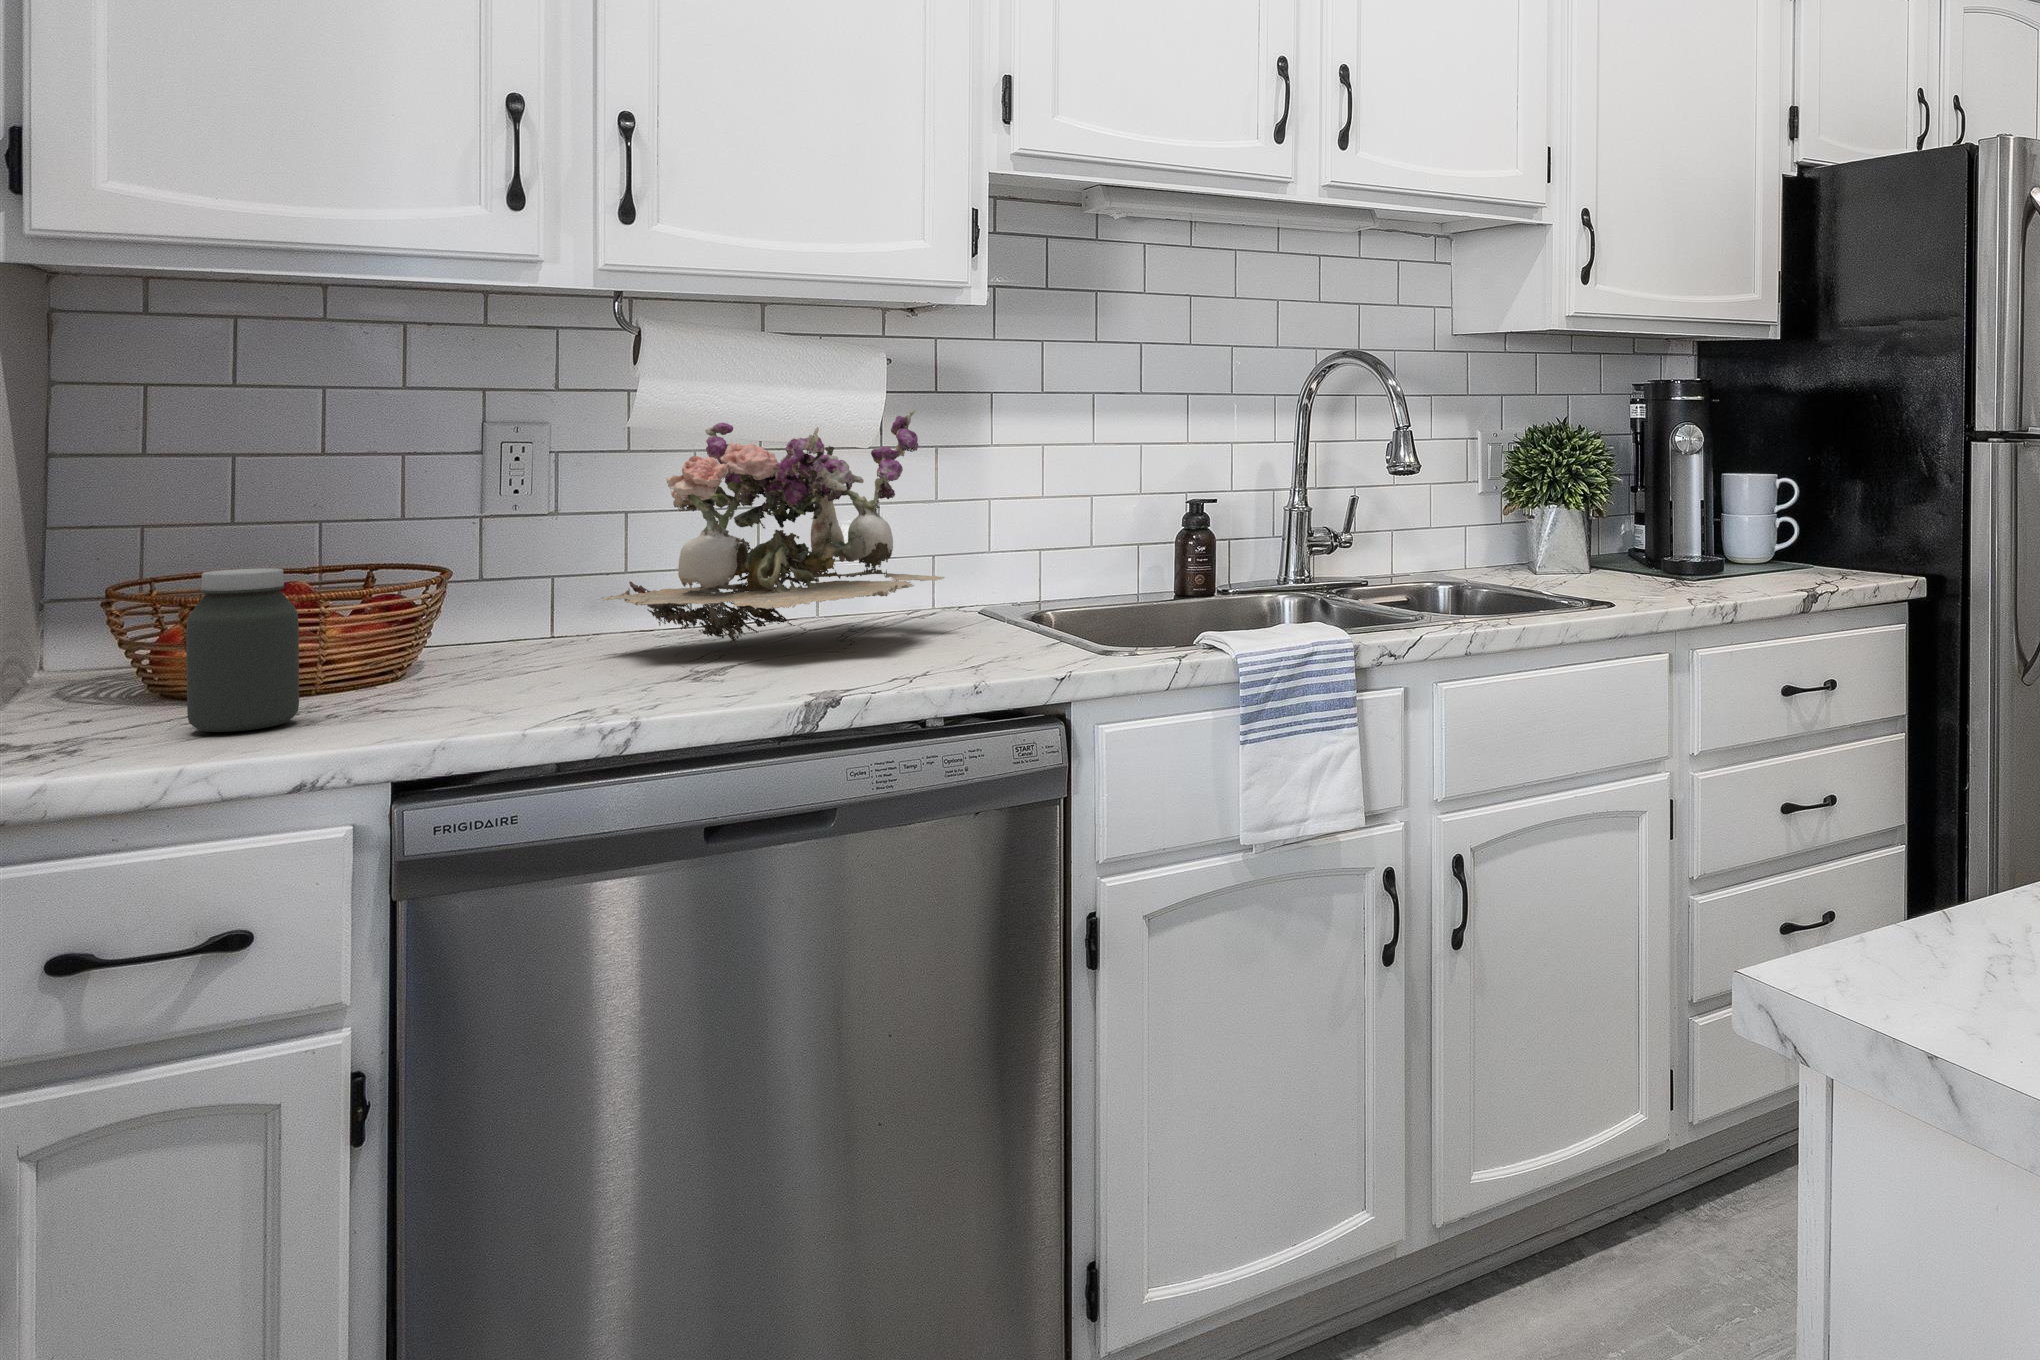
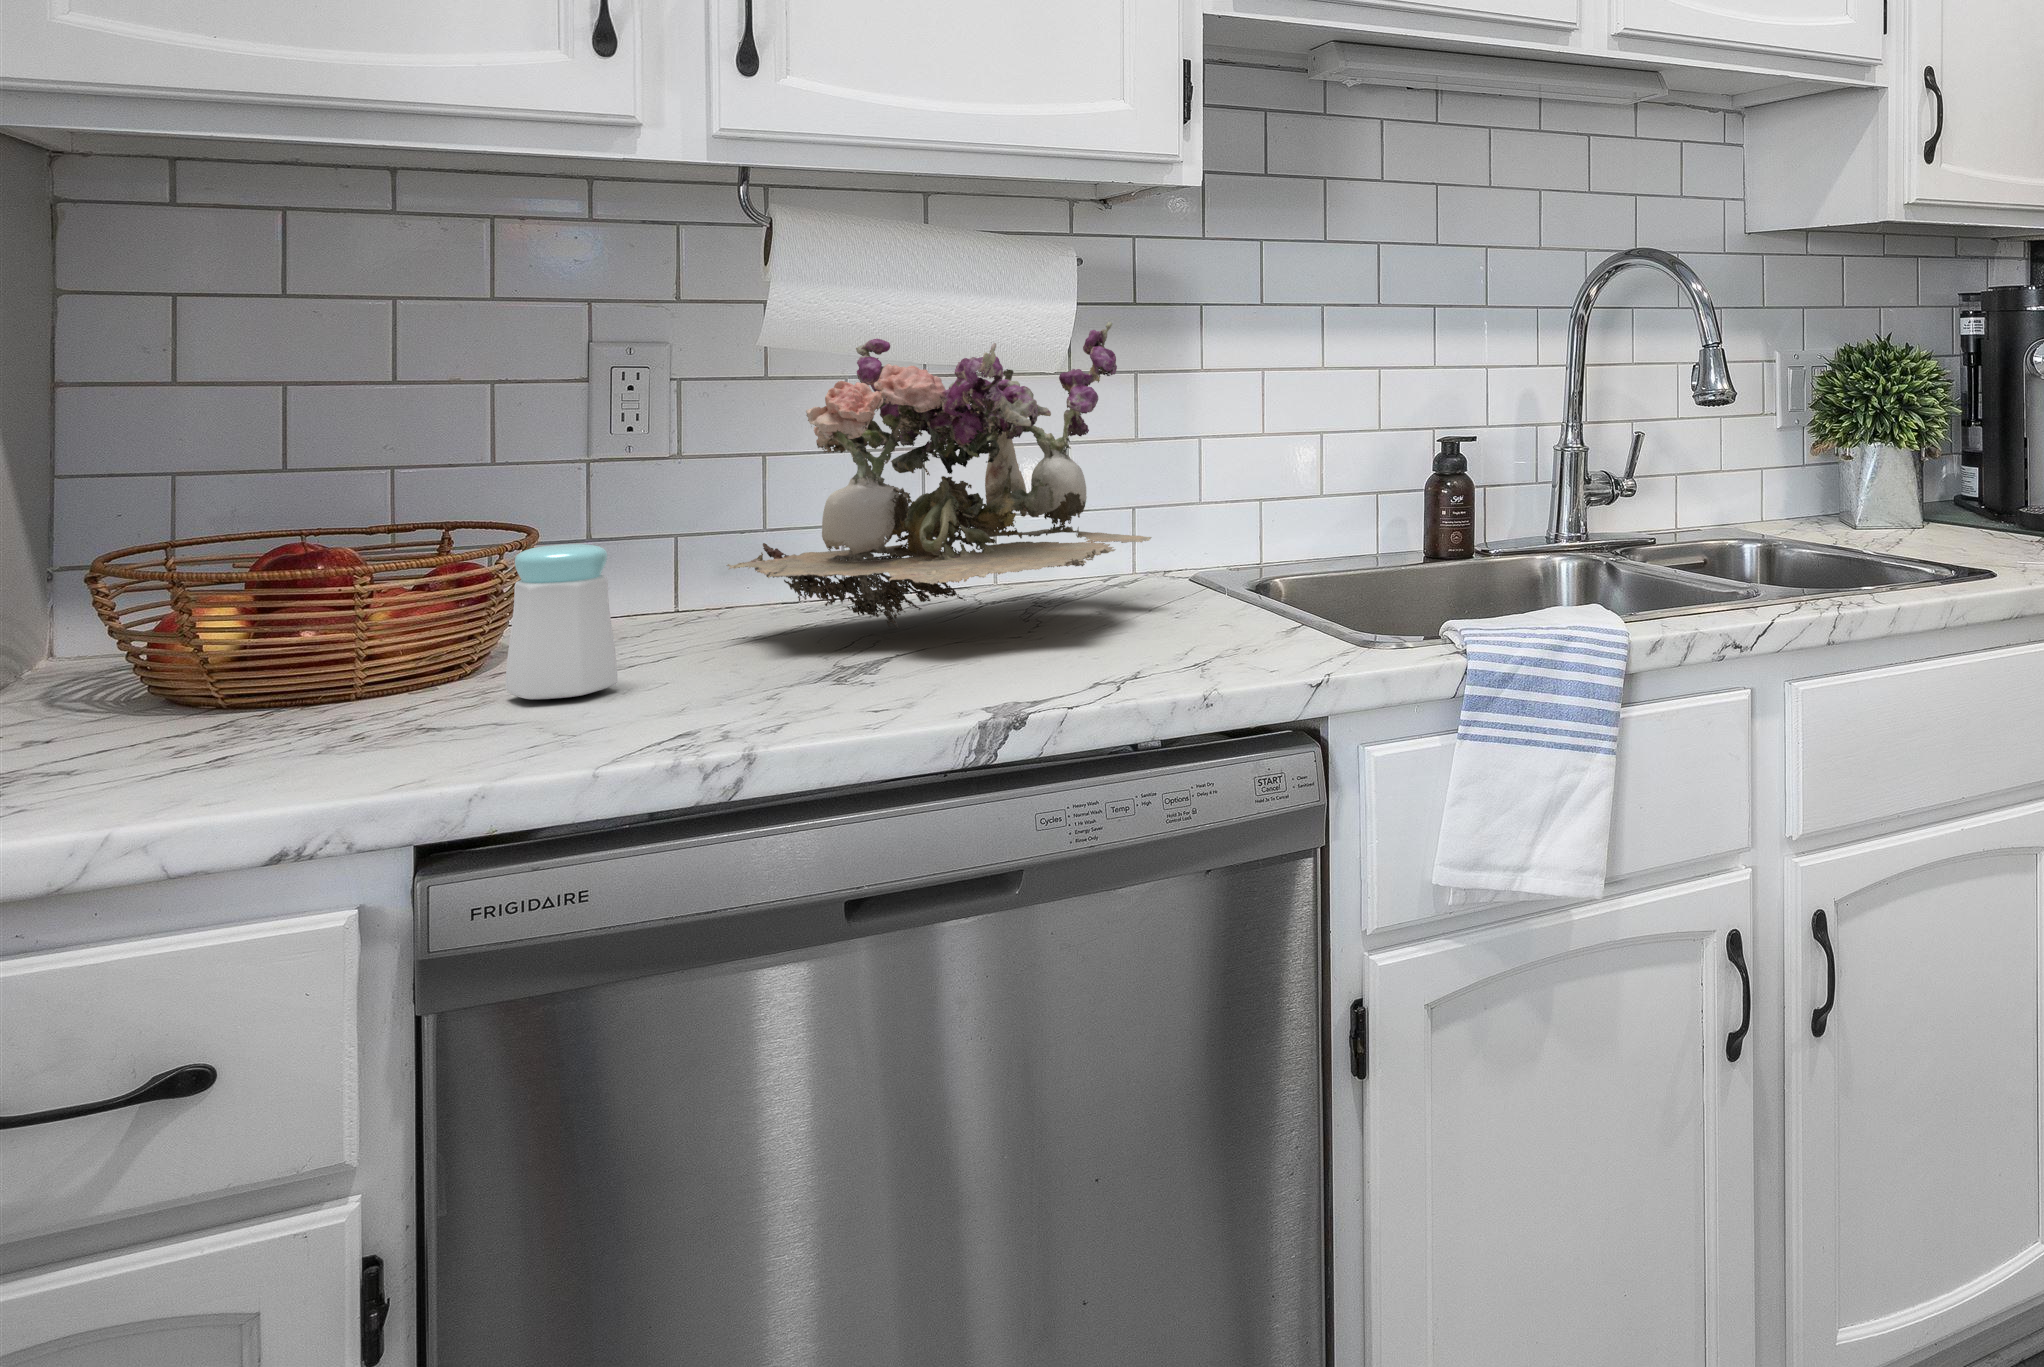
jar: present [186,568,299,732] -> none [164,534,317,764]
salt shaker: none [434,579,522,693] -> present [506,544,617,699]

